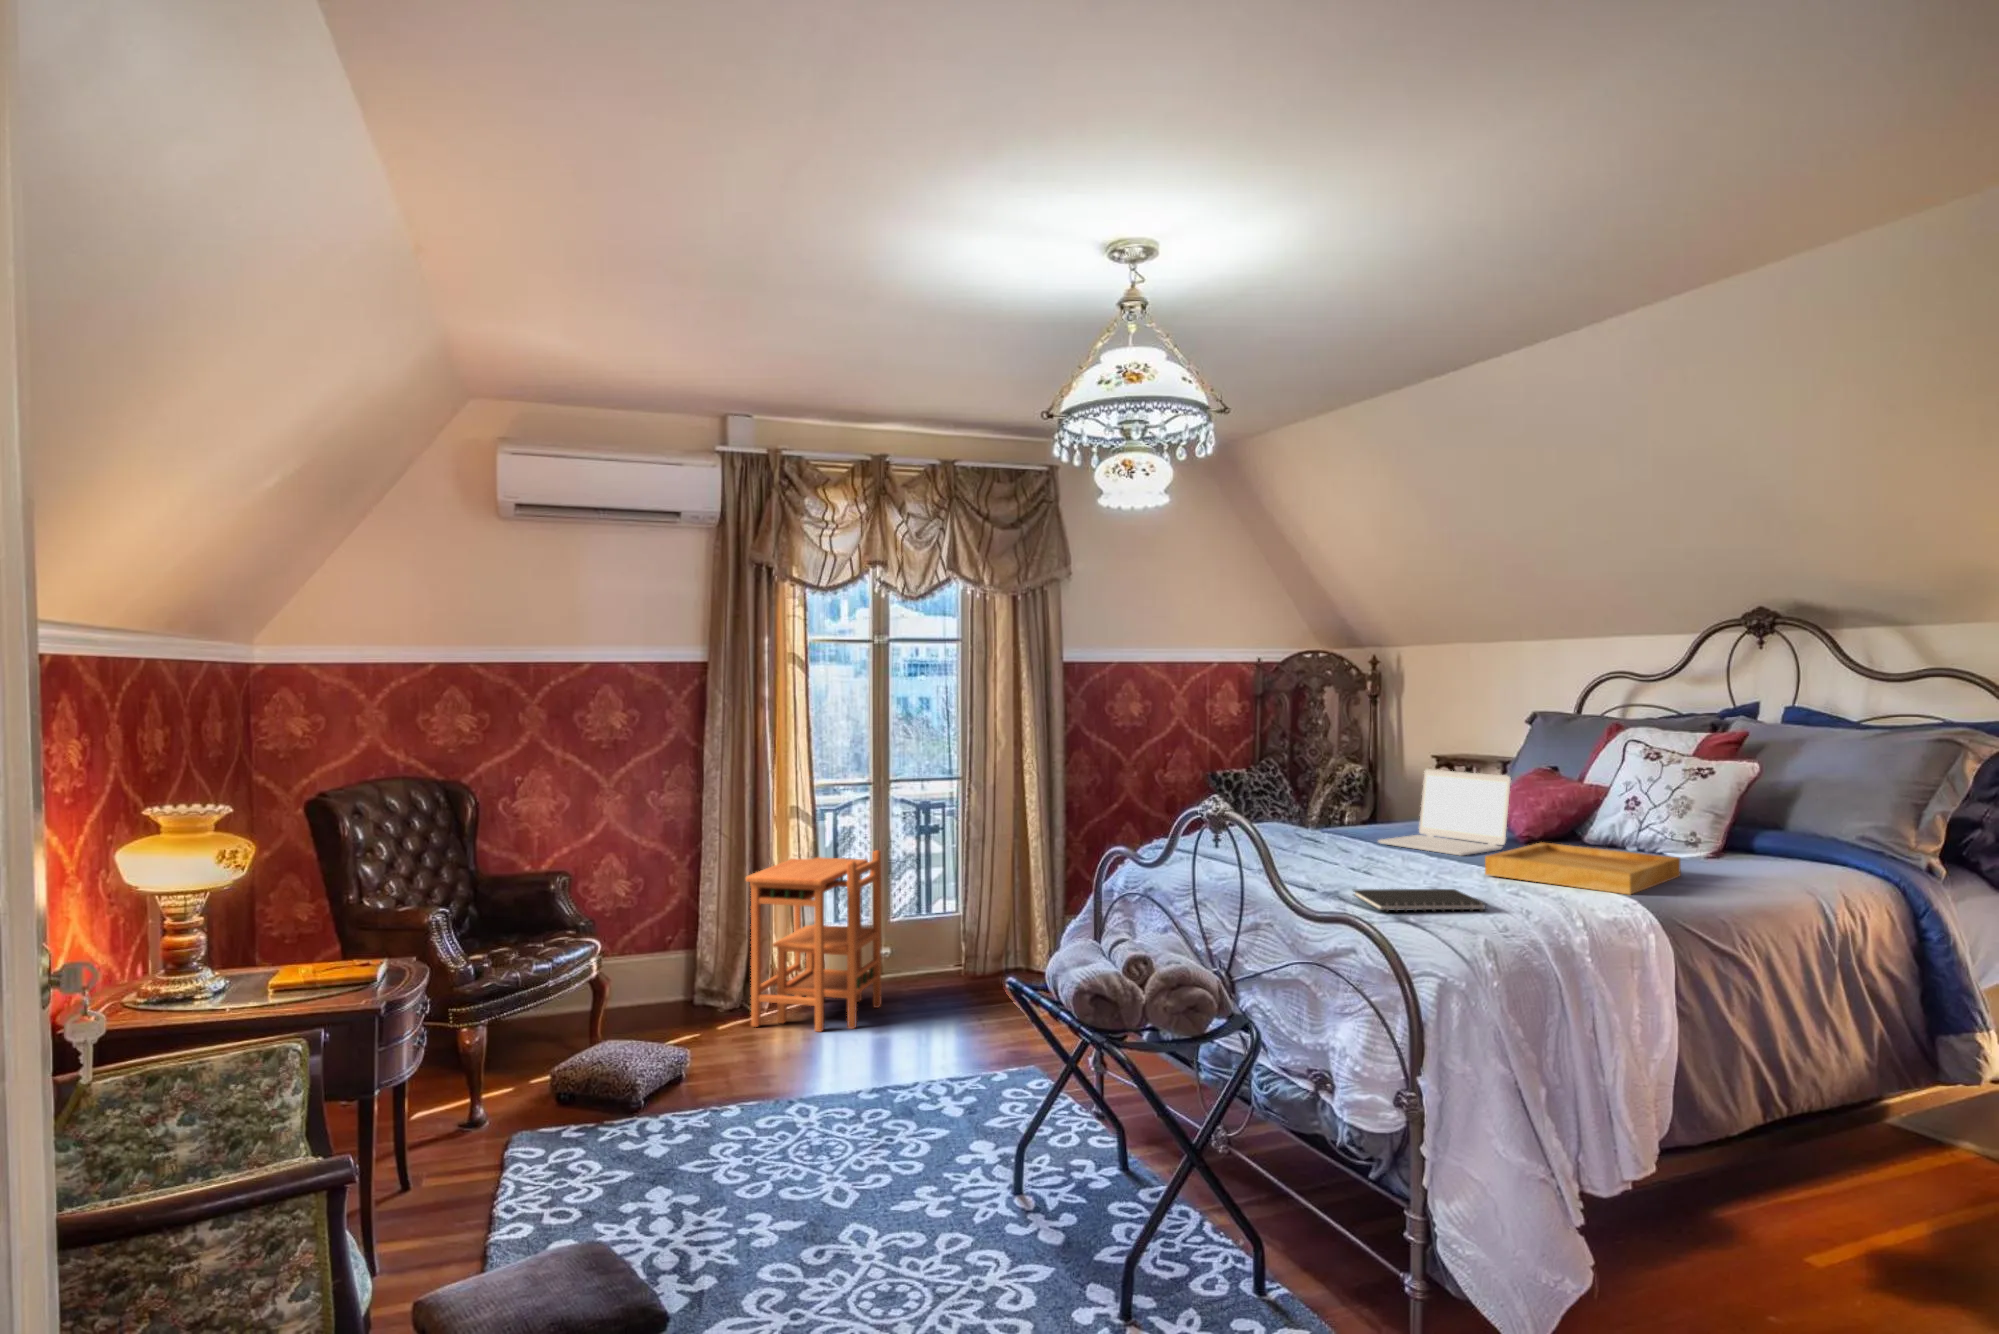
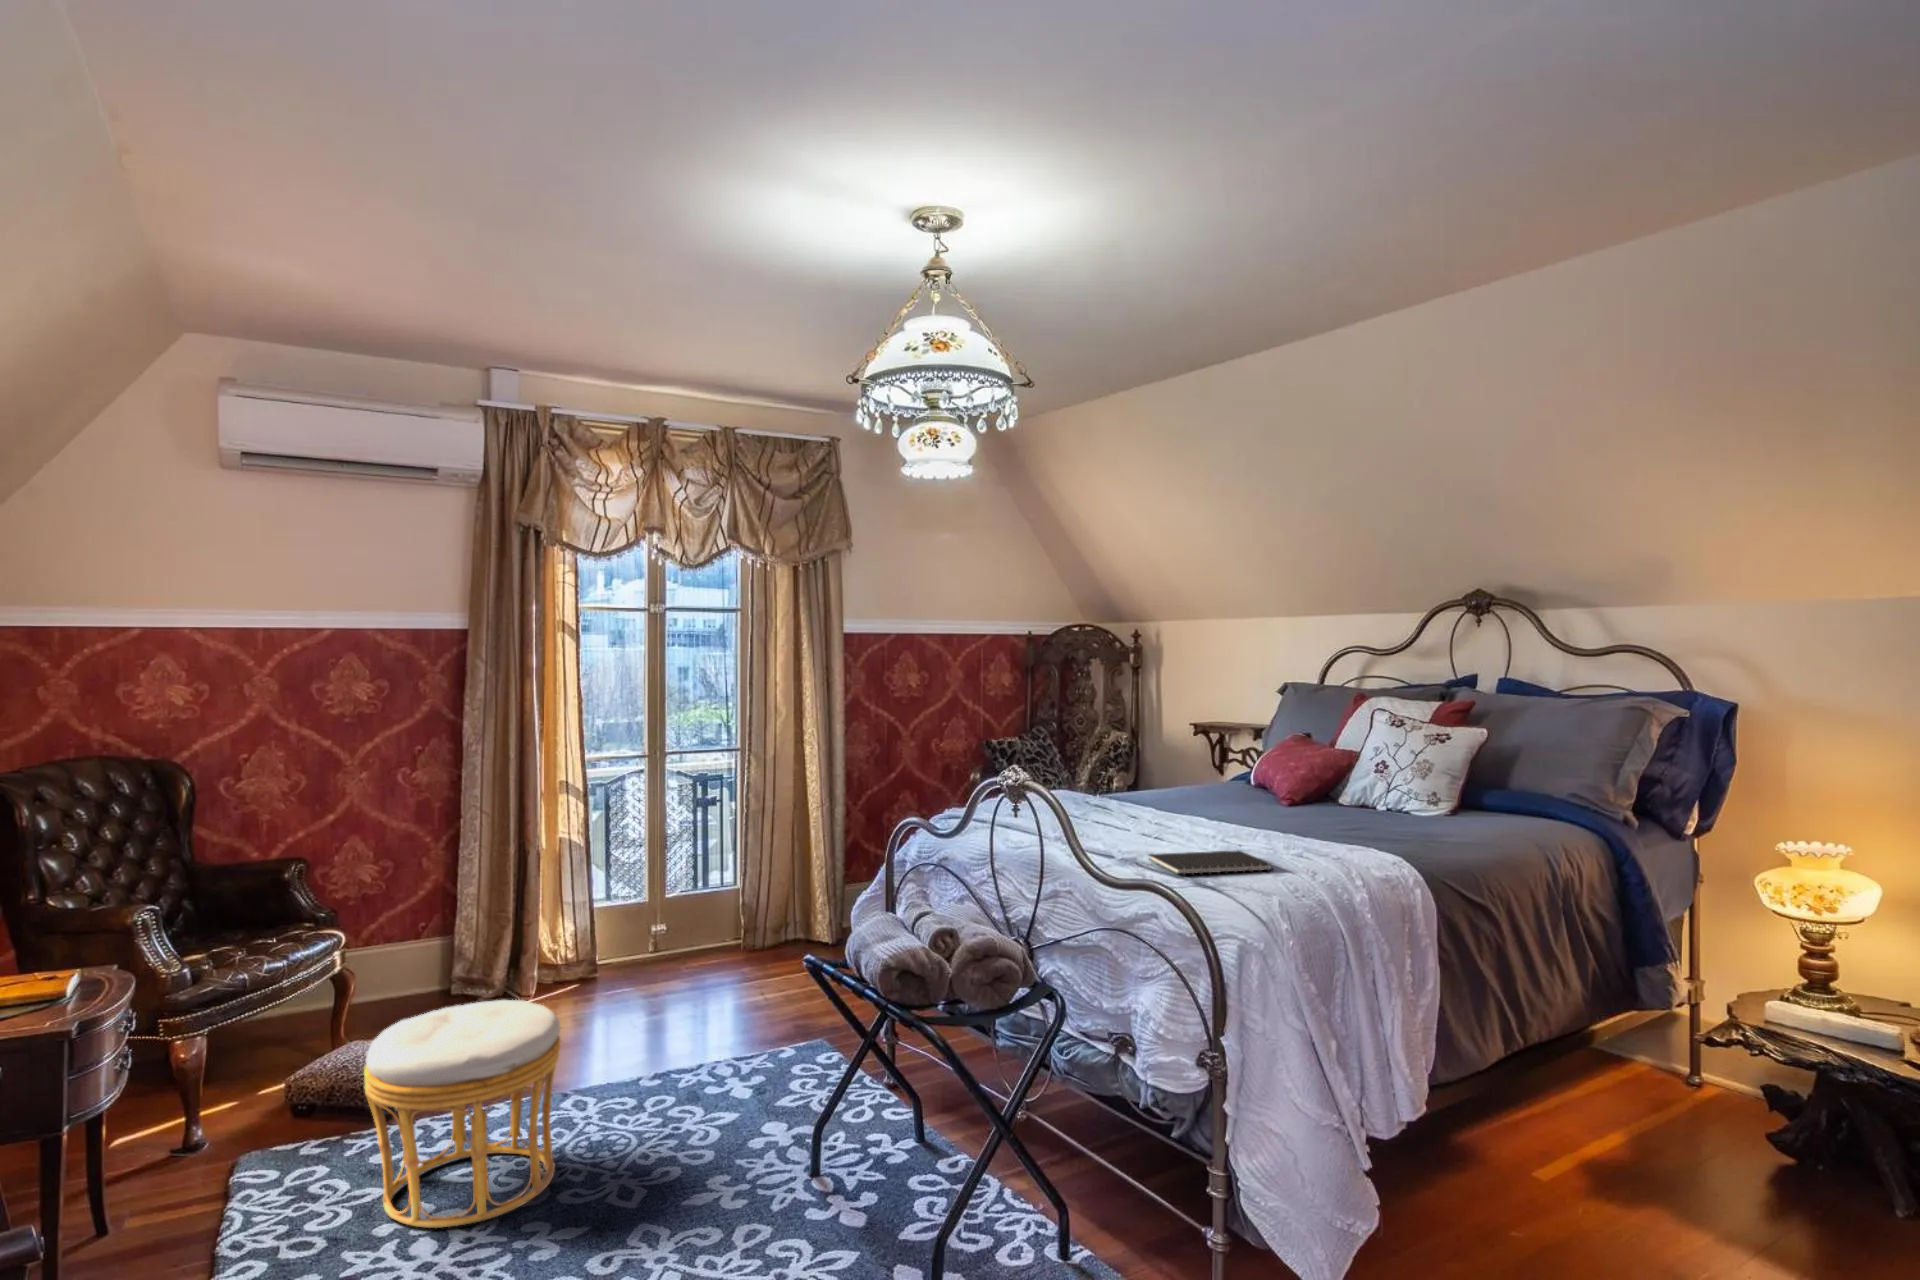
laptop: present [1379,769,1511,856] -> none [1157,736,1276,817]
tray: present [1485,843,1681,895] -> none [1261,803,1428,851]
side table: present [746,850,881,1032] -> none [512,824,659,1017]
ottoman: none [613,1007,783,1210] -> present [364,1000,561,1228]

